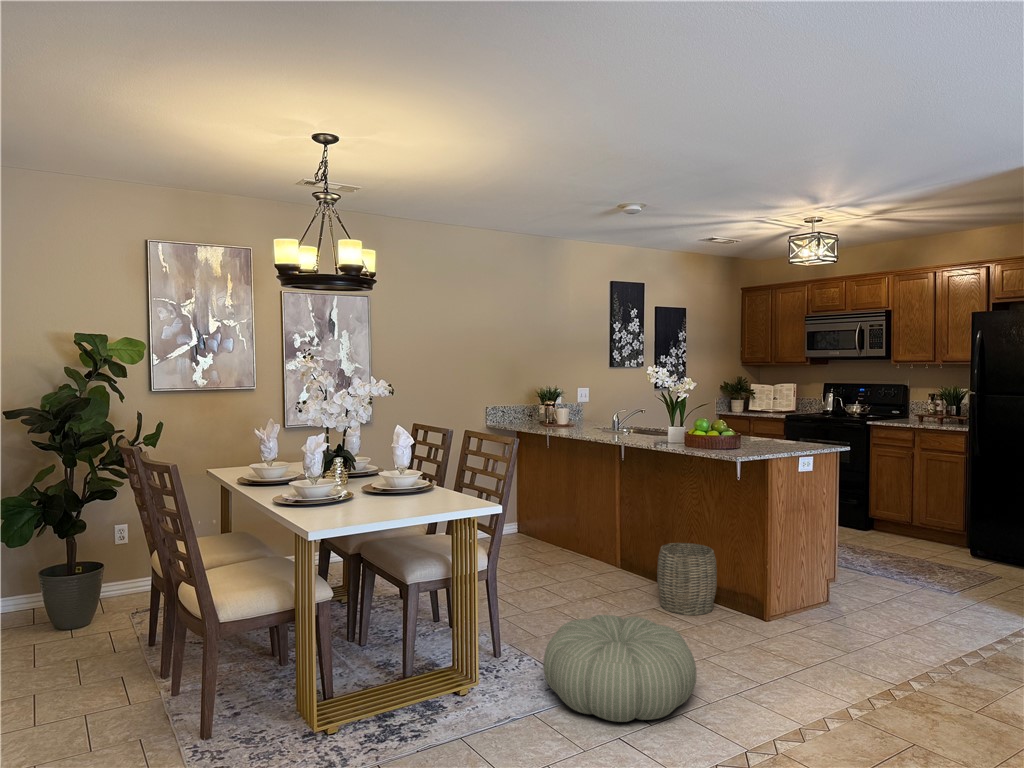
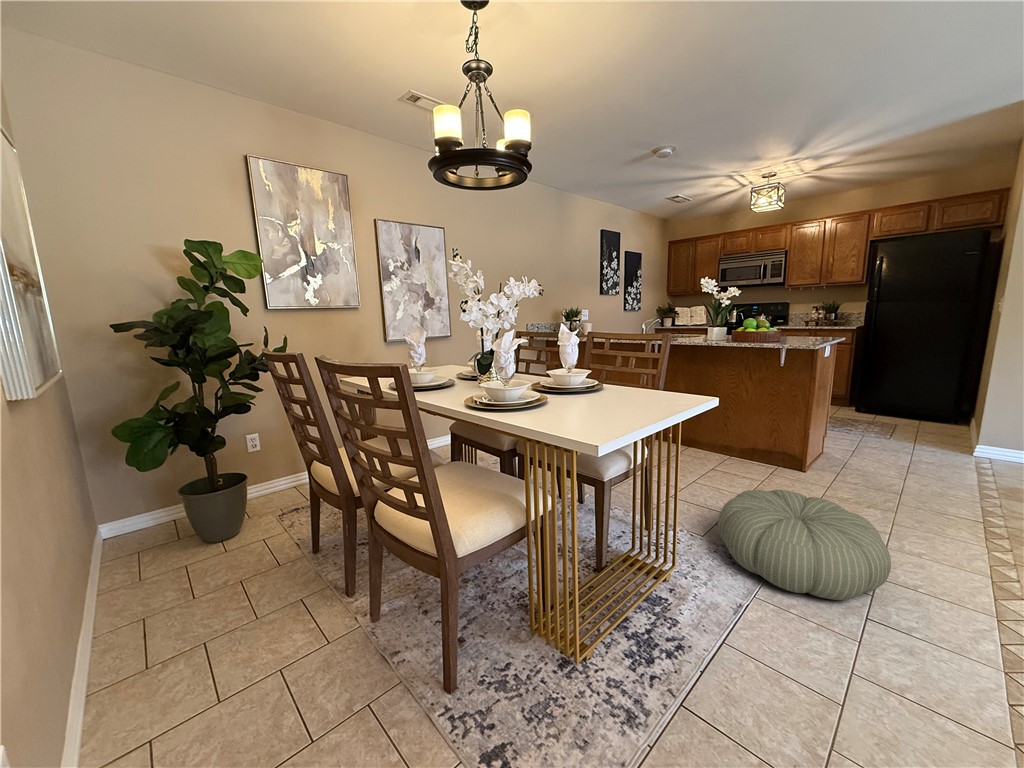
woven basket: present [657,543,717,615] -> none [709,418,761,473]

